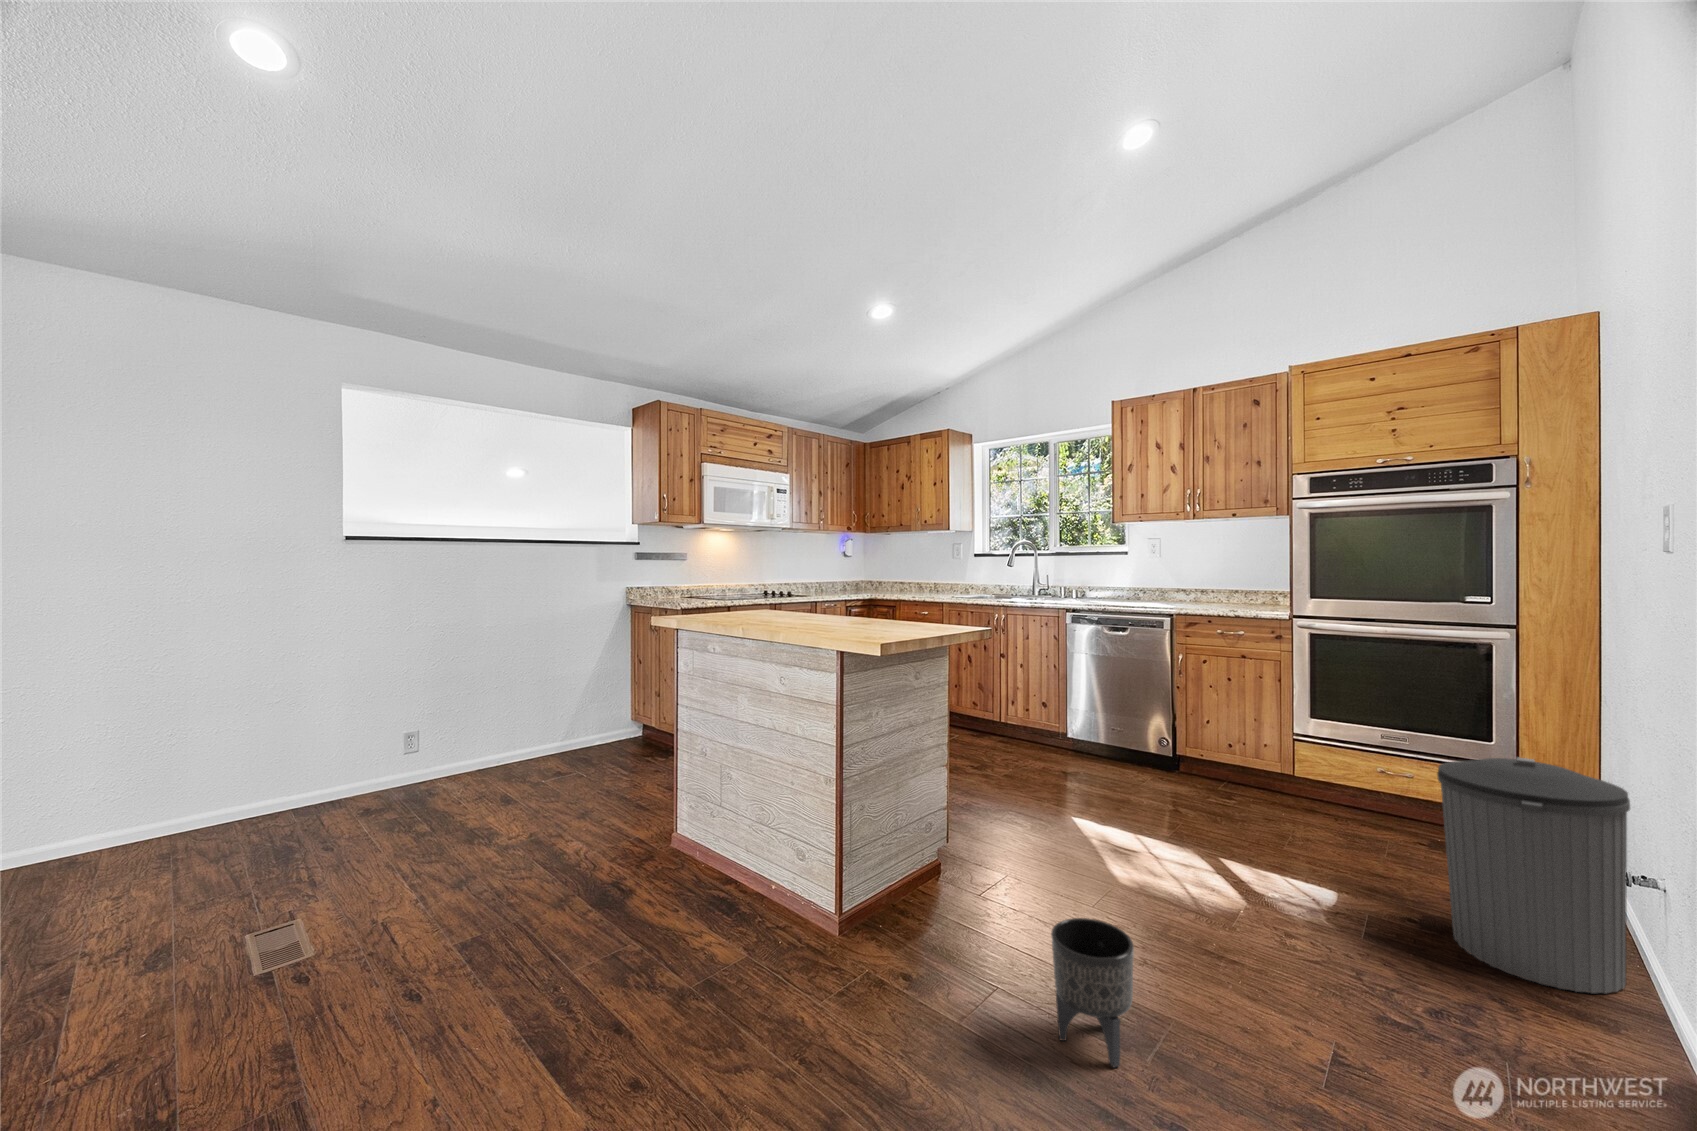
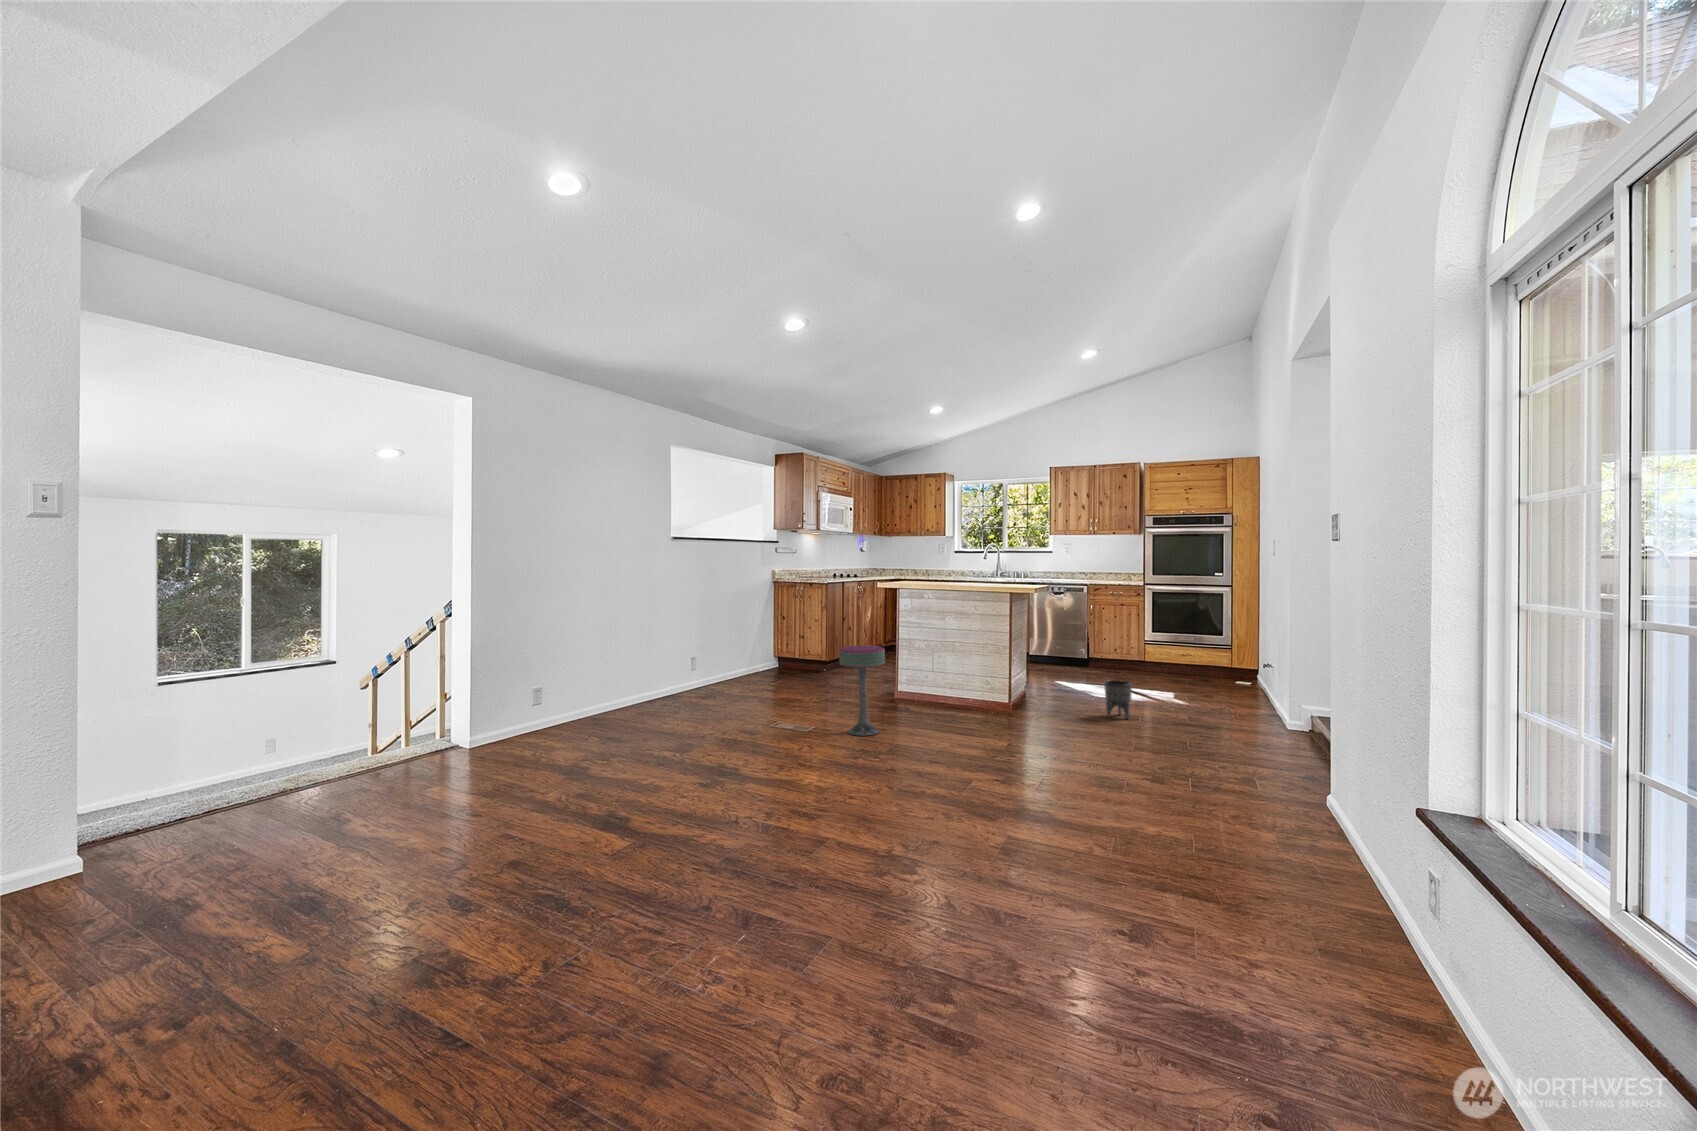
trash can: present [1437,757,1630,994] -> none [1208,628,1263,701]
bar stool: none [255,784,407,1048] -> present [839,646,885,736]

